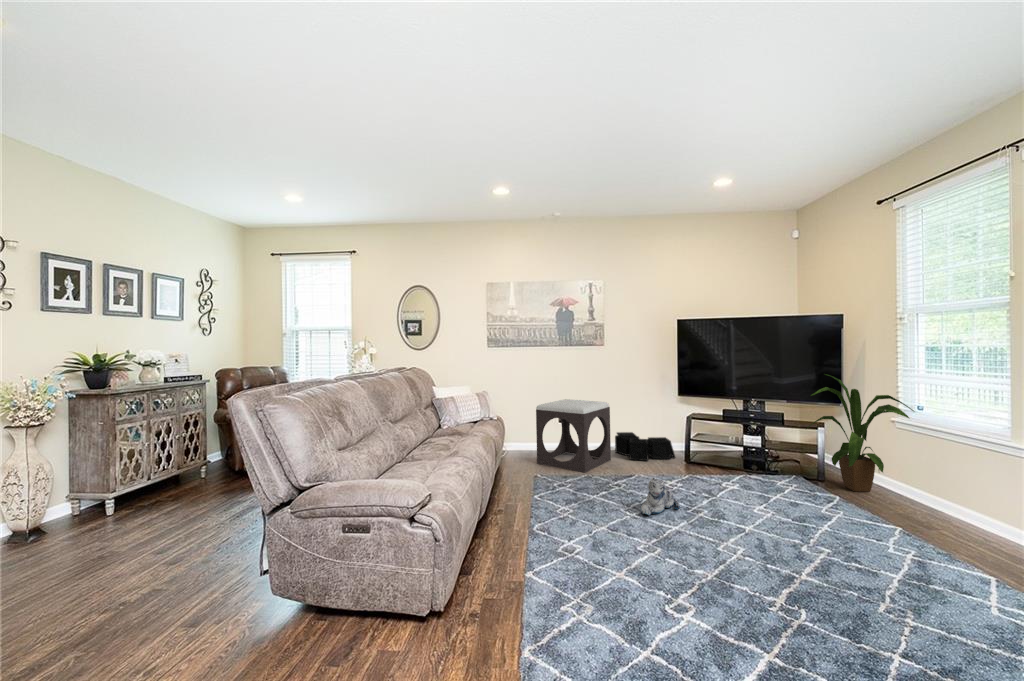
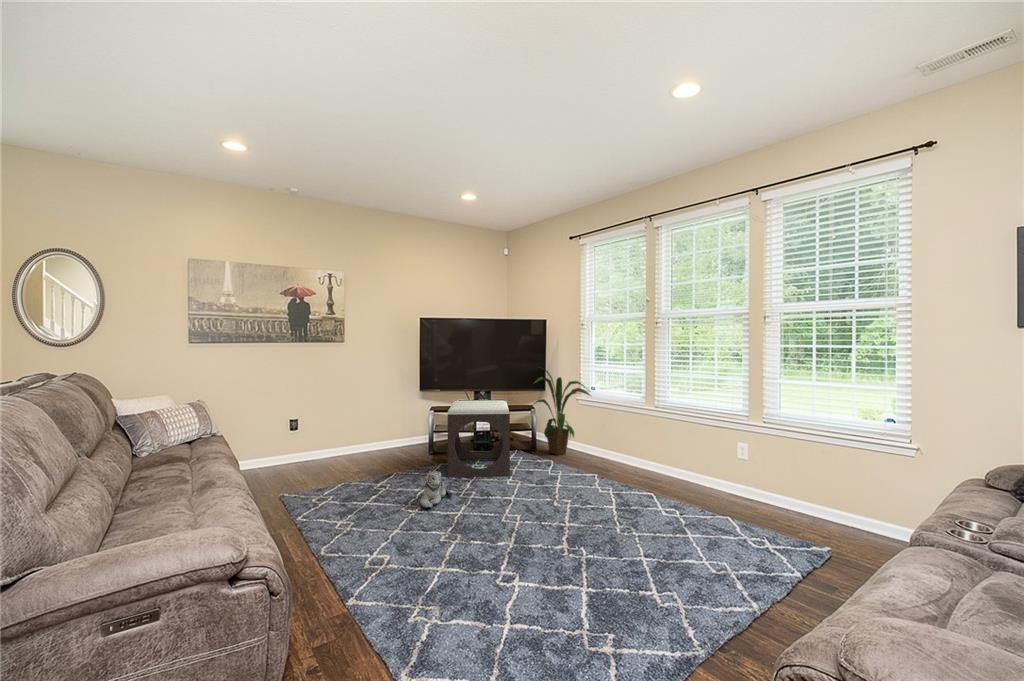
footstool: present [536,399,611,473] -> present [448,400,510,477]
storage bin: present [615,432,675,461] -> none [357,432,419,460]

